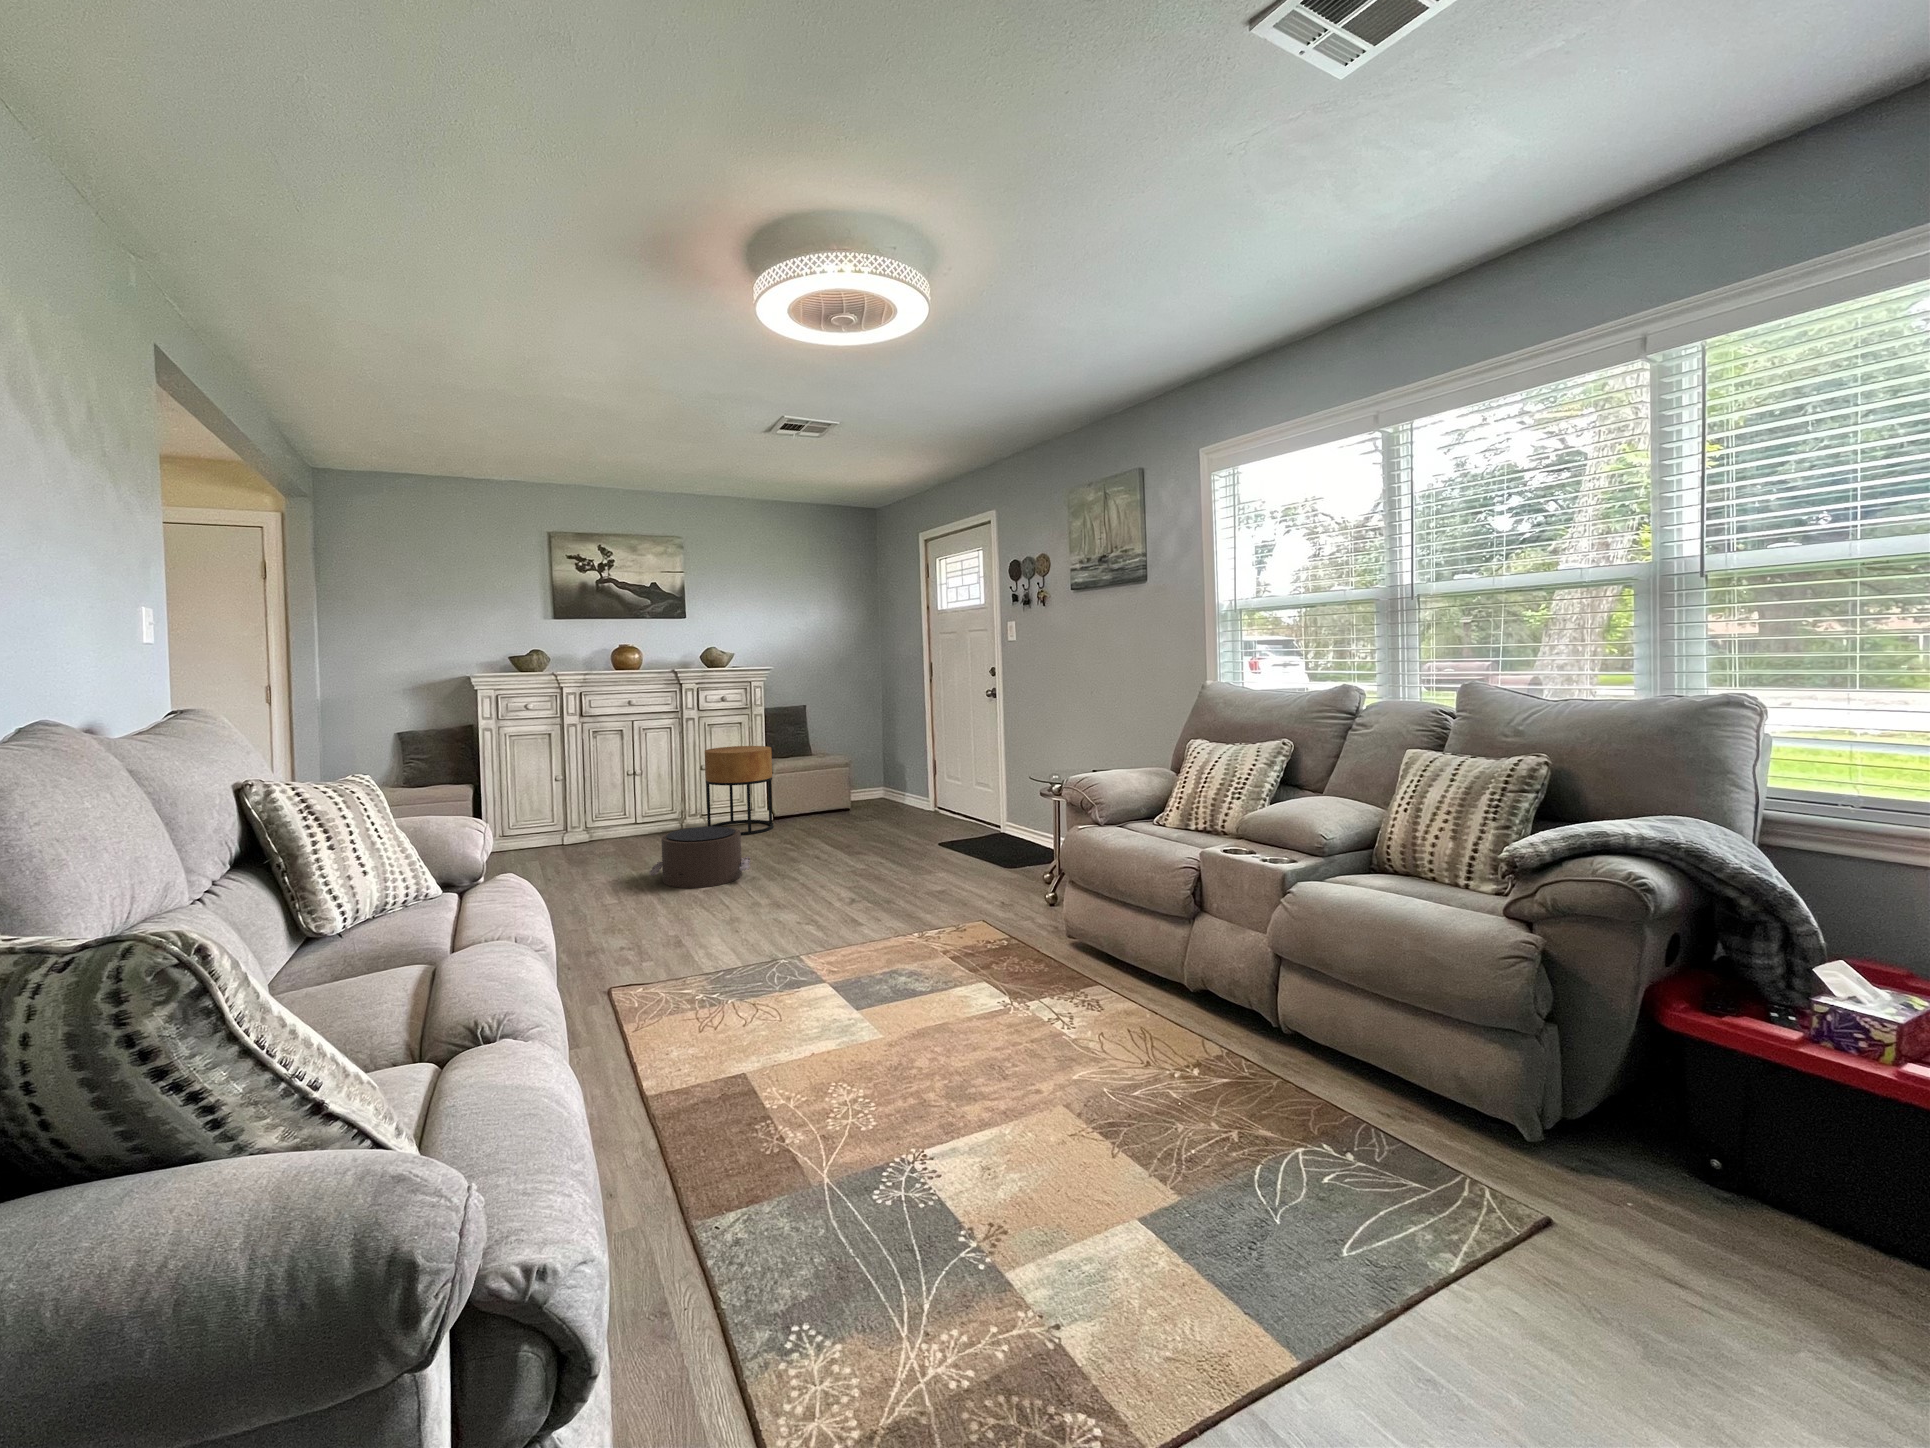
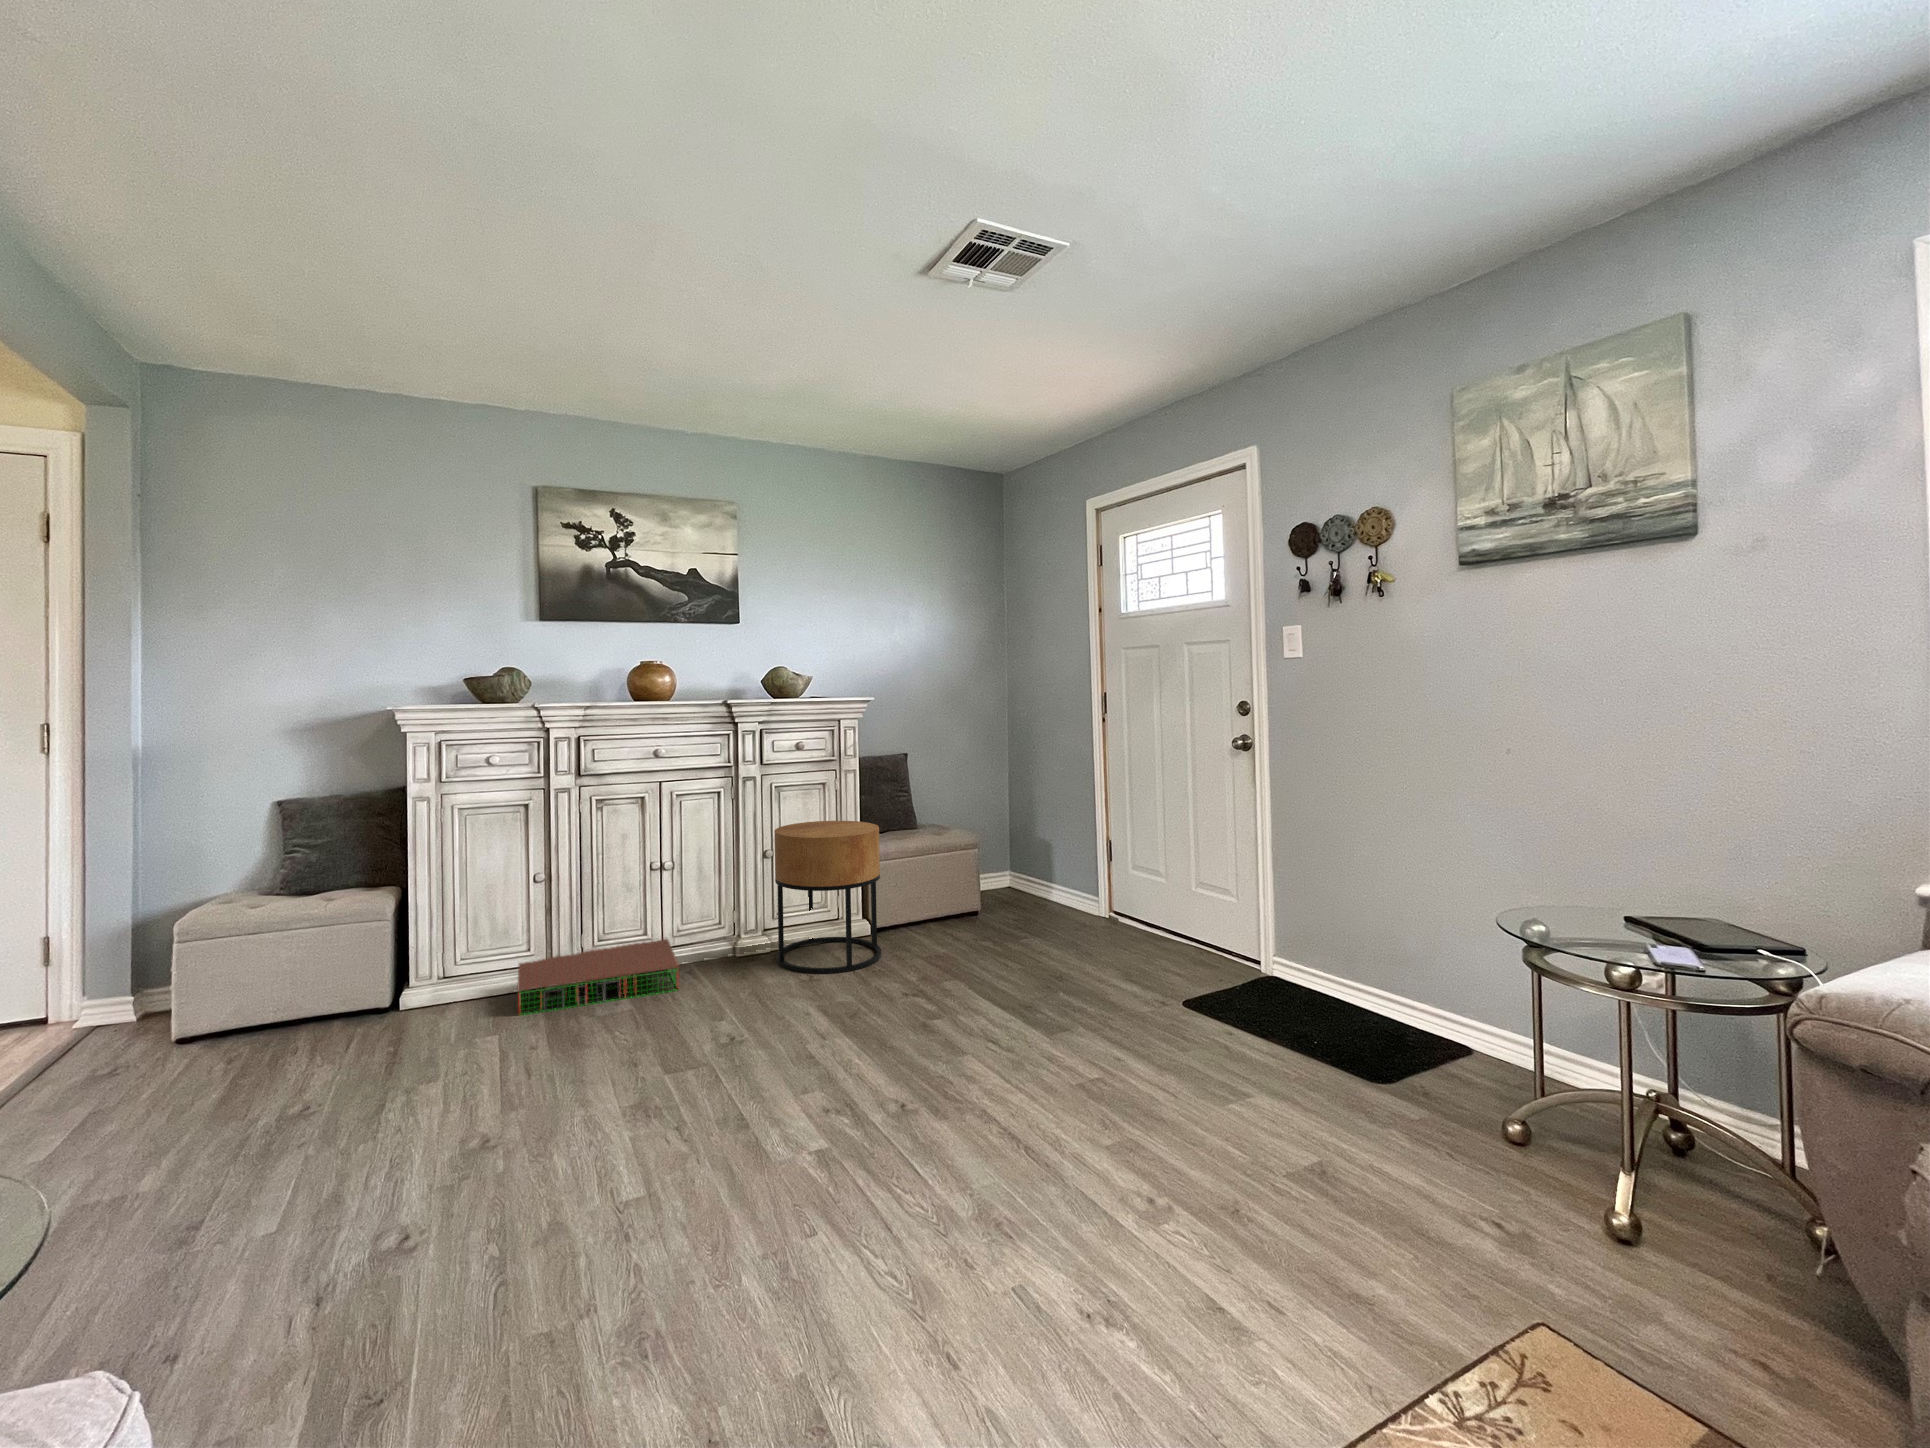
storage bin: none [547,816,644,853] -> present [518,939,679,1014]
pouf: present [649,826,750,888] -> none [711,991,904,1138]

